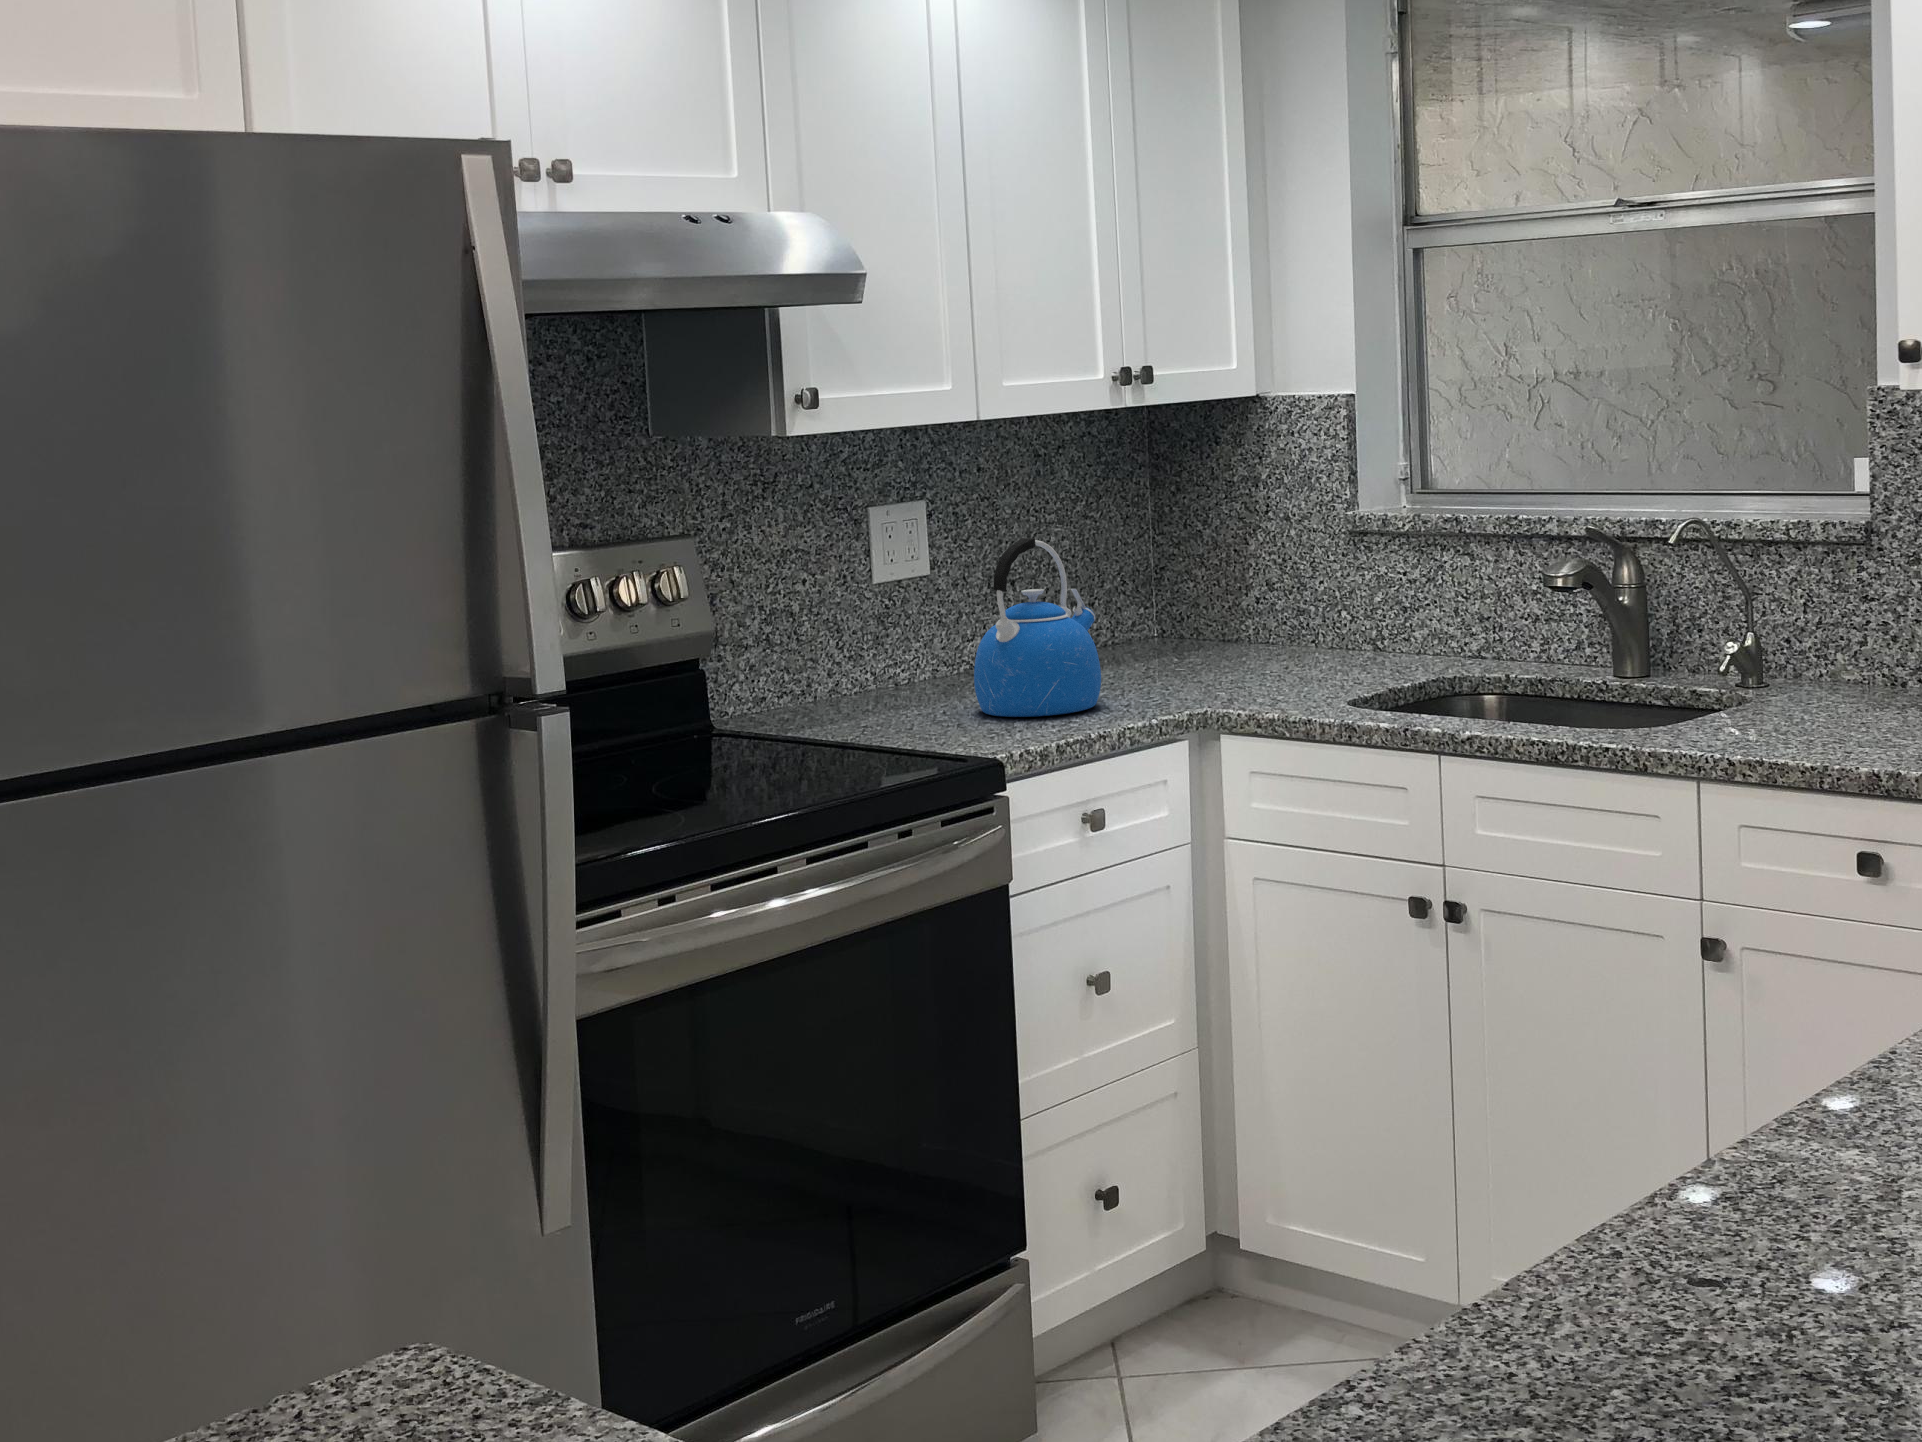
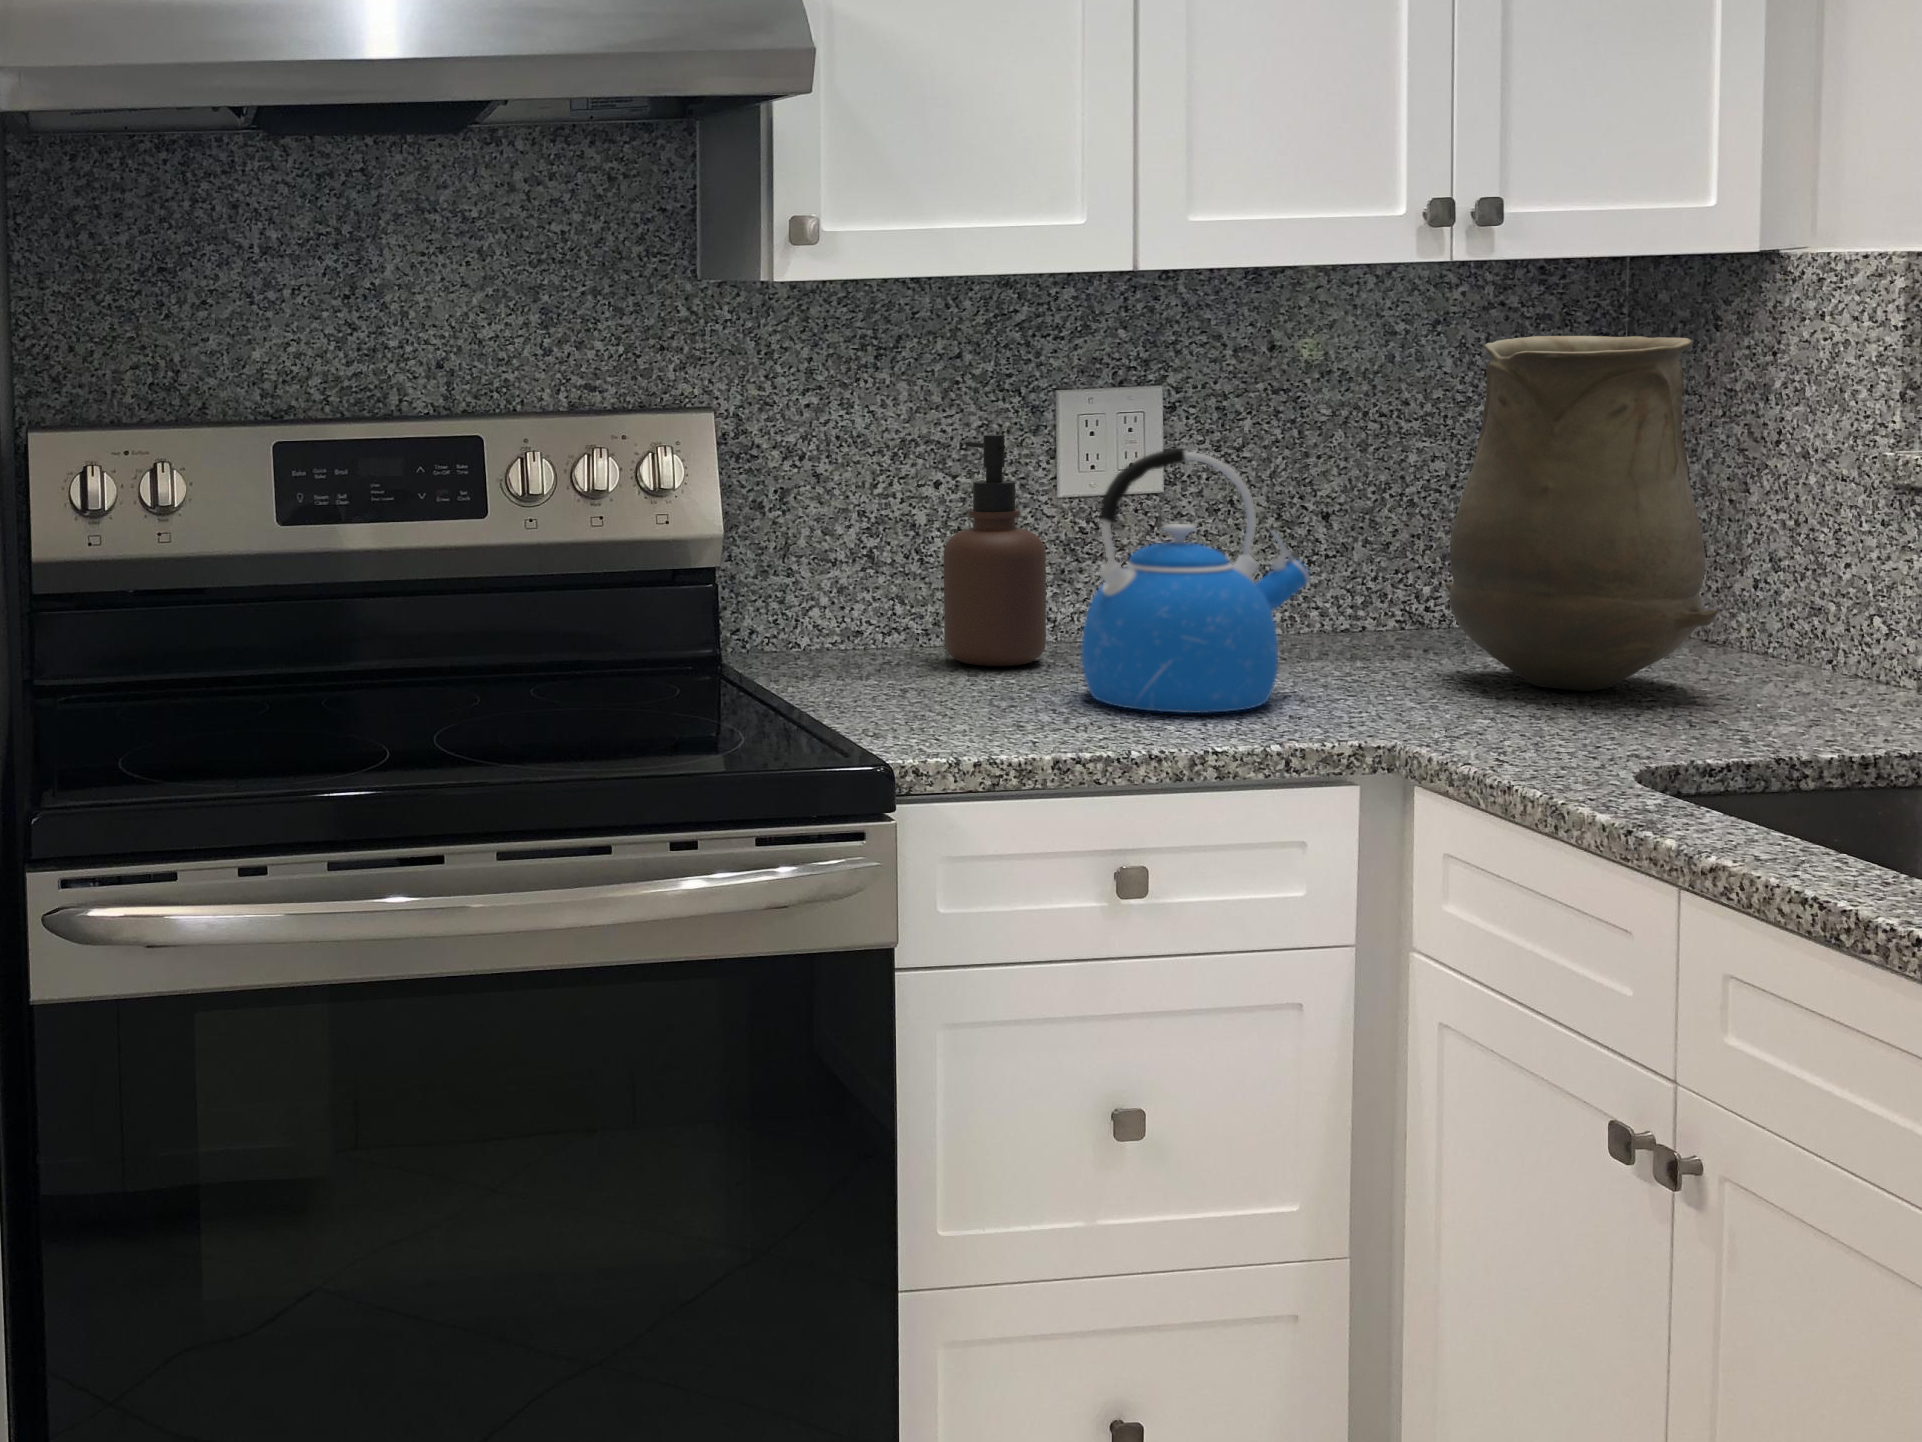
vase: none [1133,449,1299,674] -> present [1445,336,1718,691]
soap dispenser: none [829,541,906,711] -> present [944,435,1046,666]

